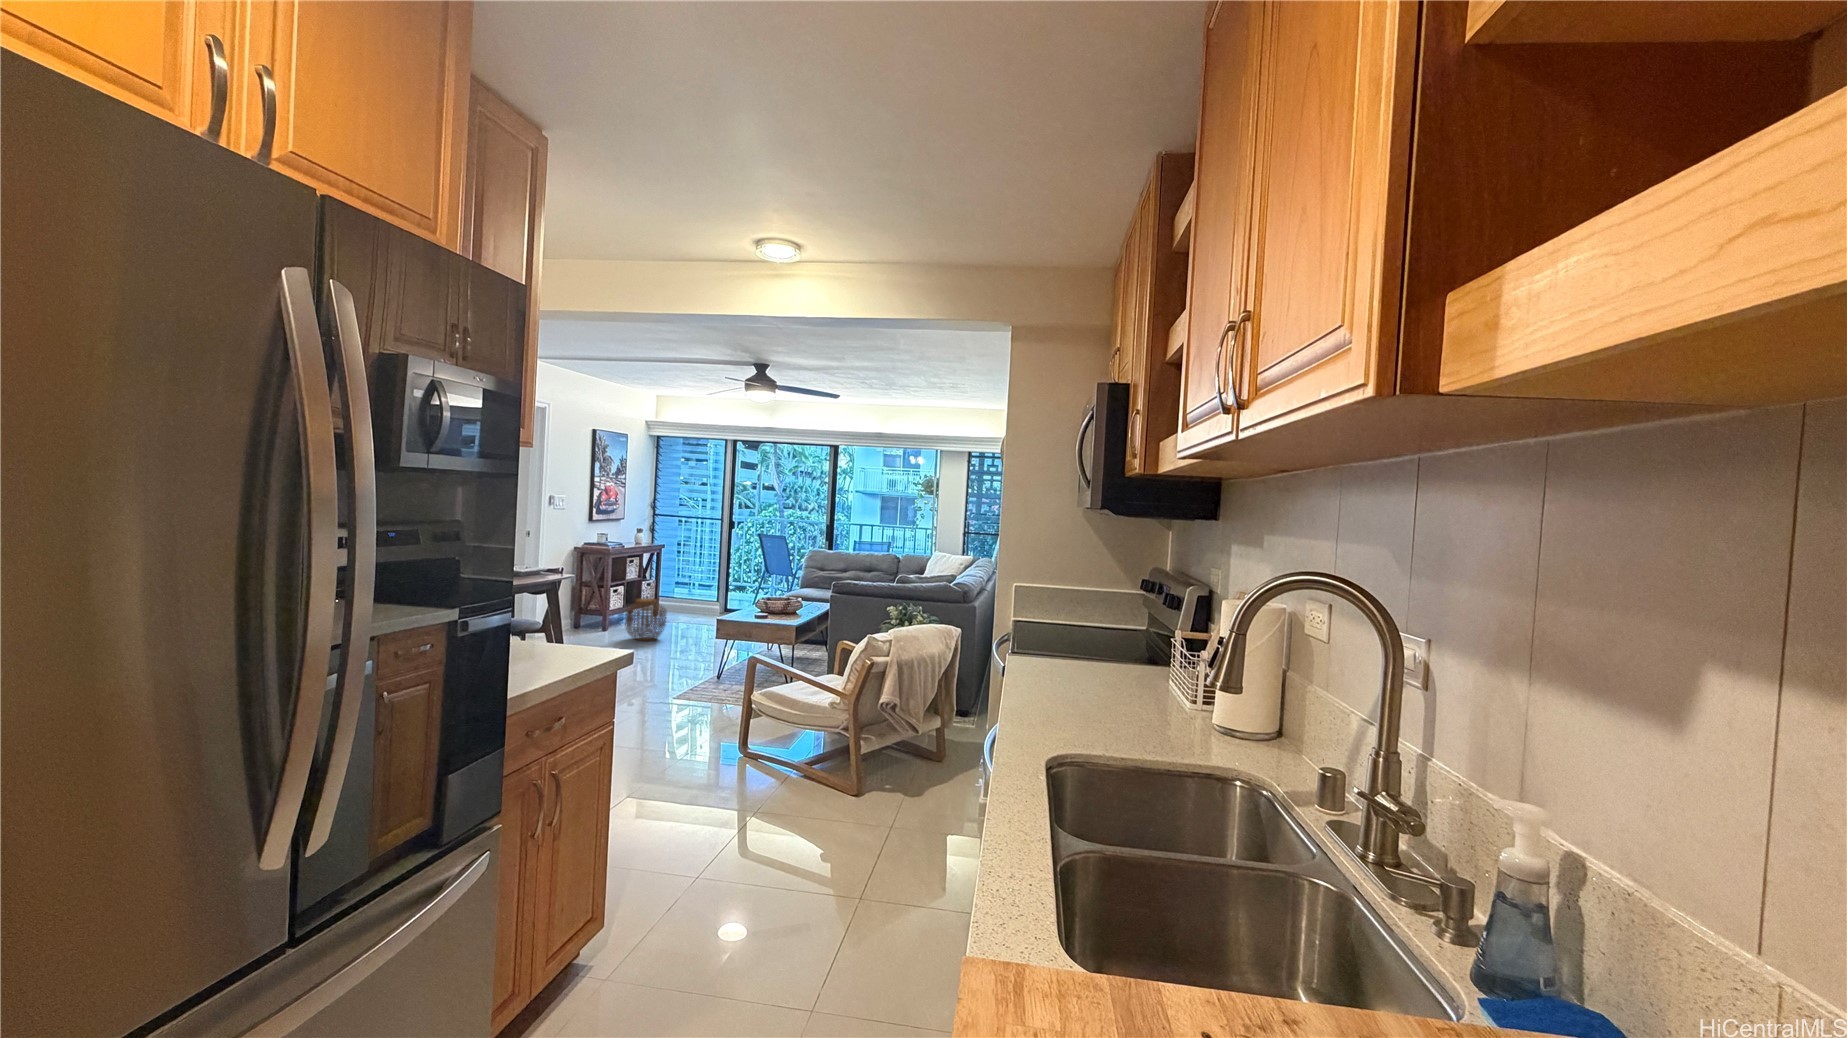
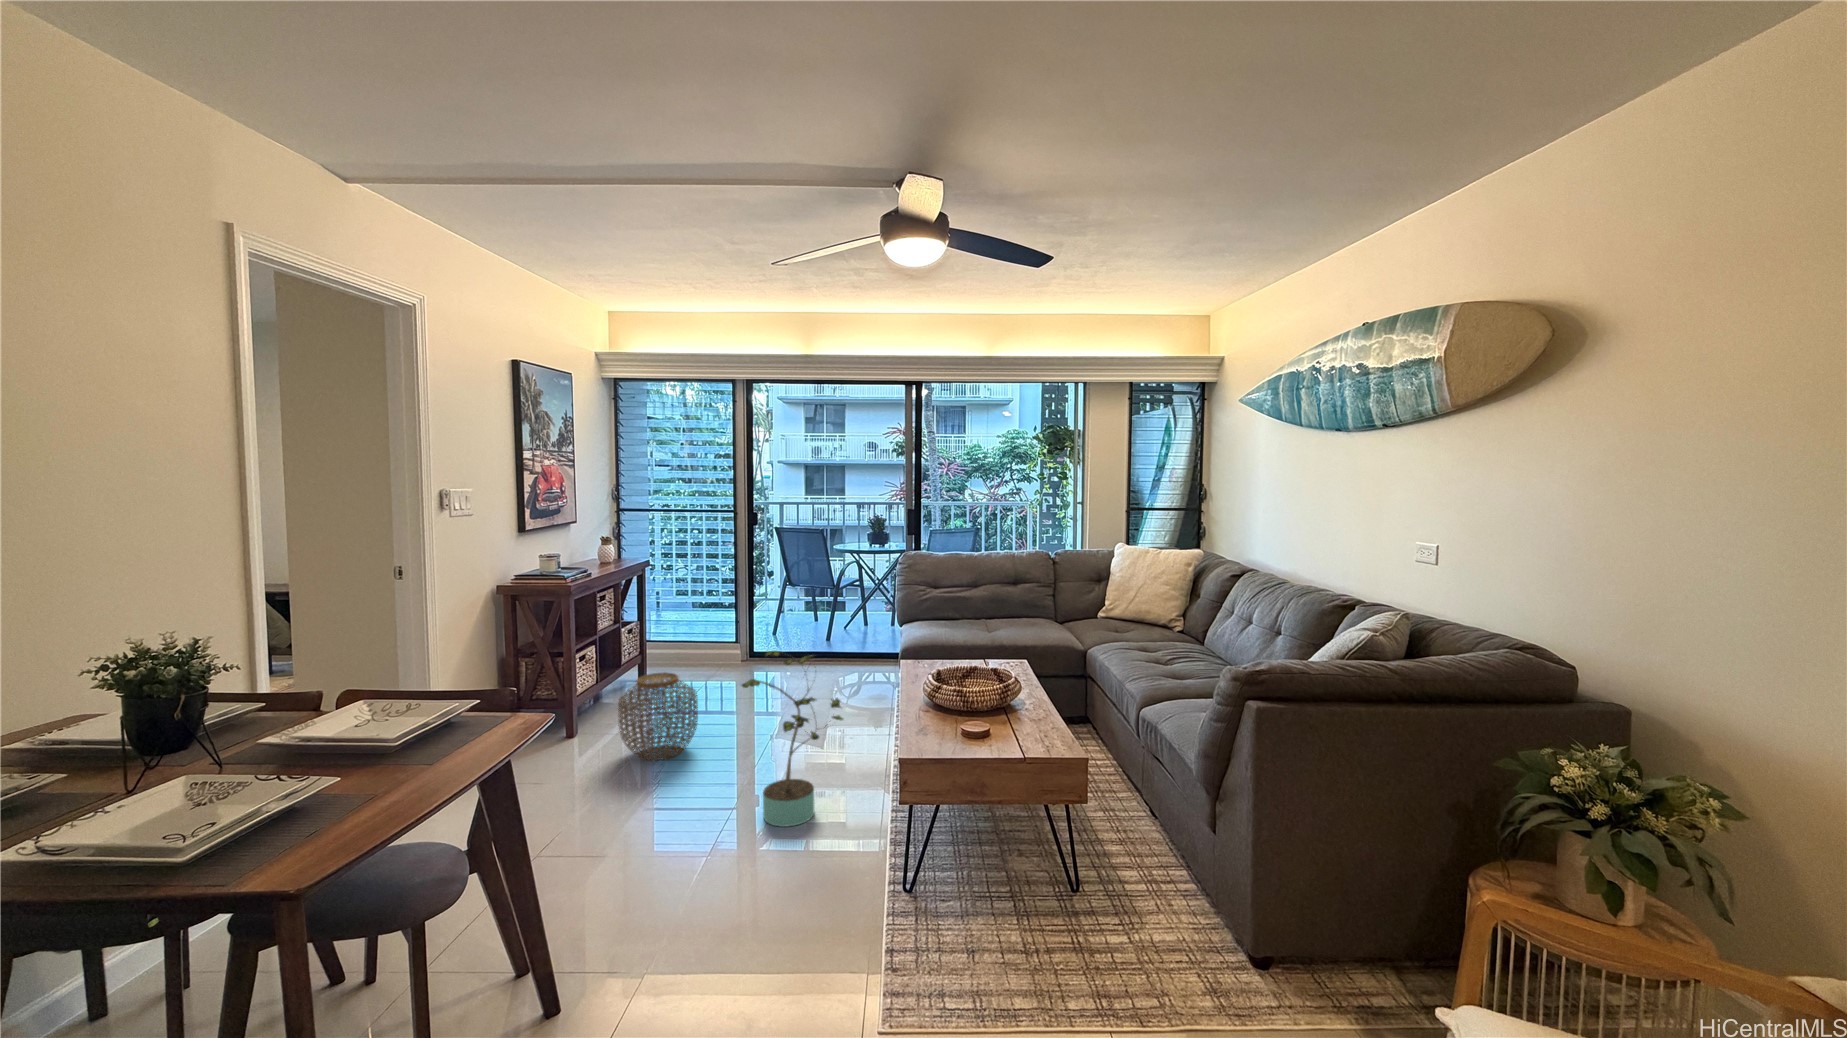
potted plant: none [669,582,717,663] -> present [742,651,843,827]

